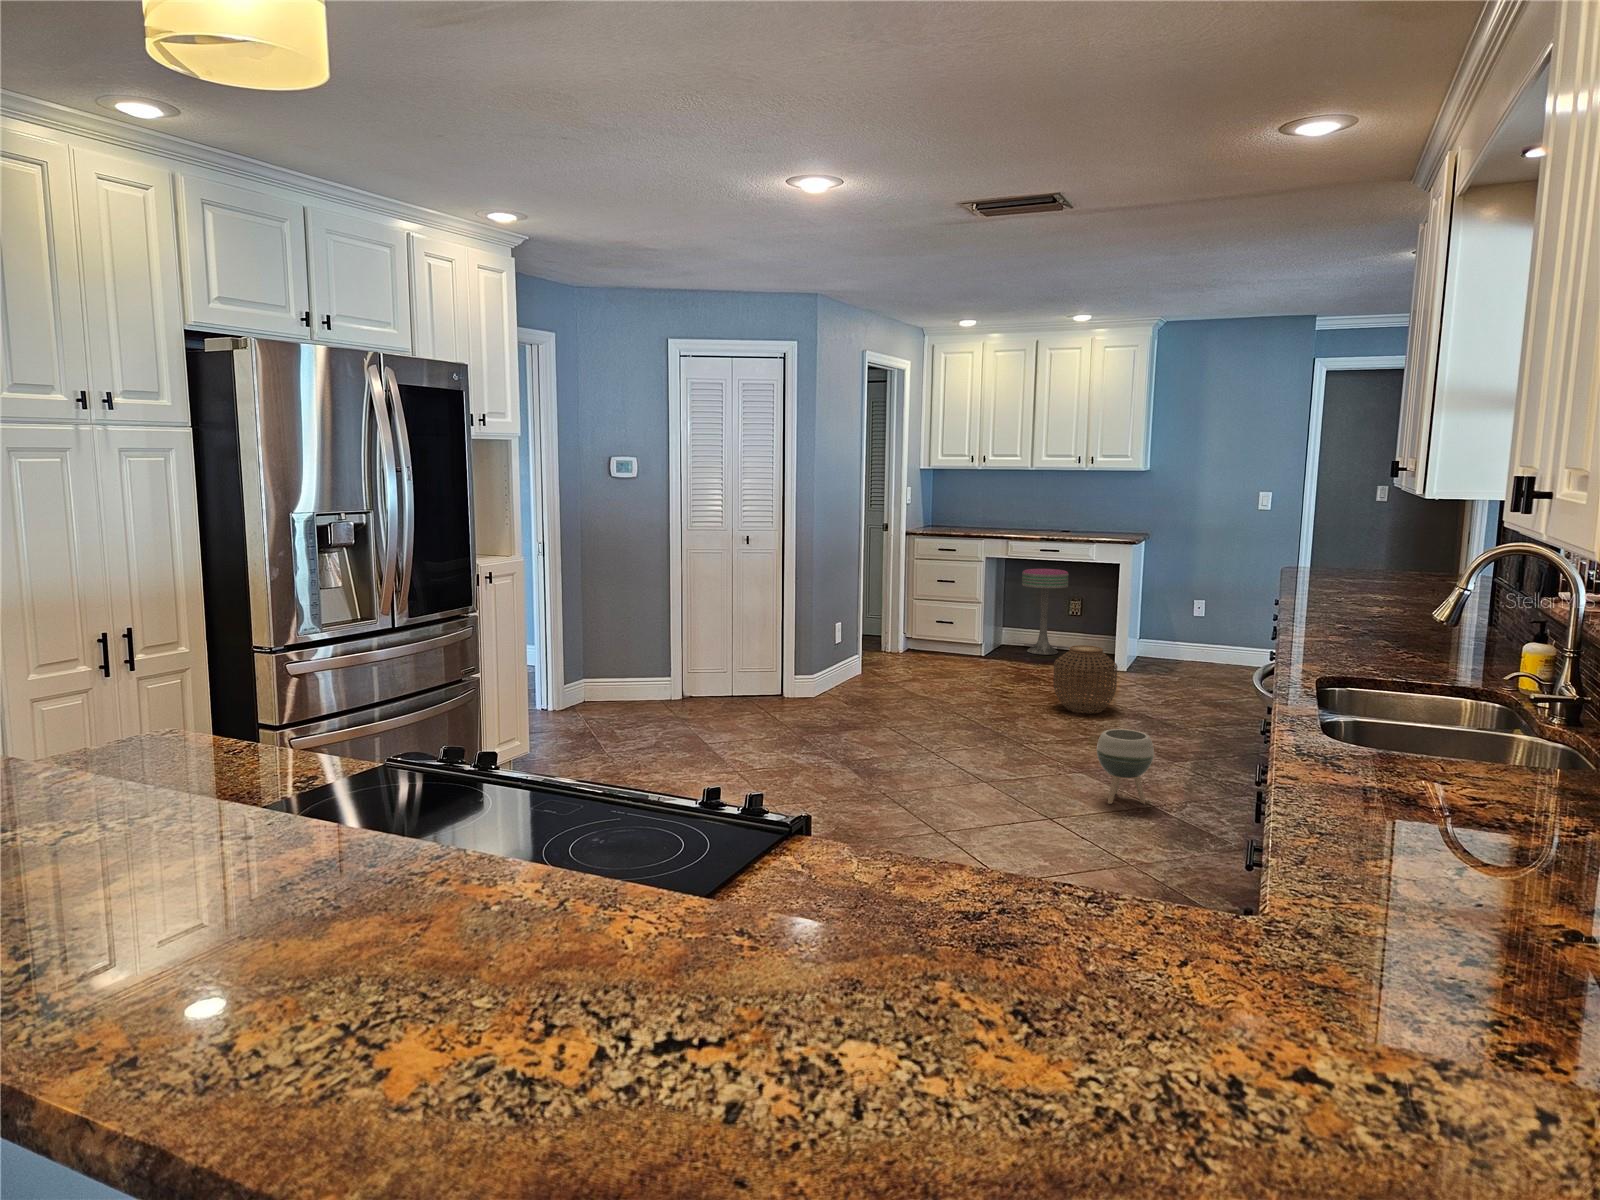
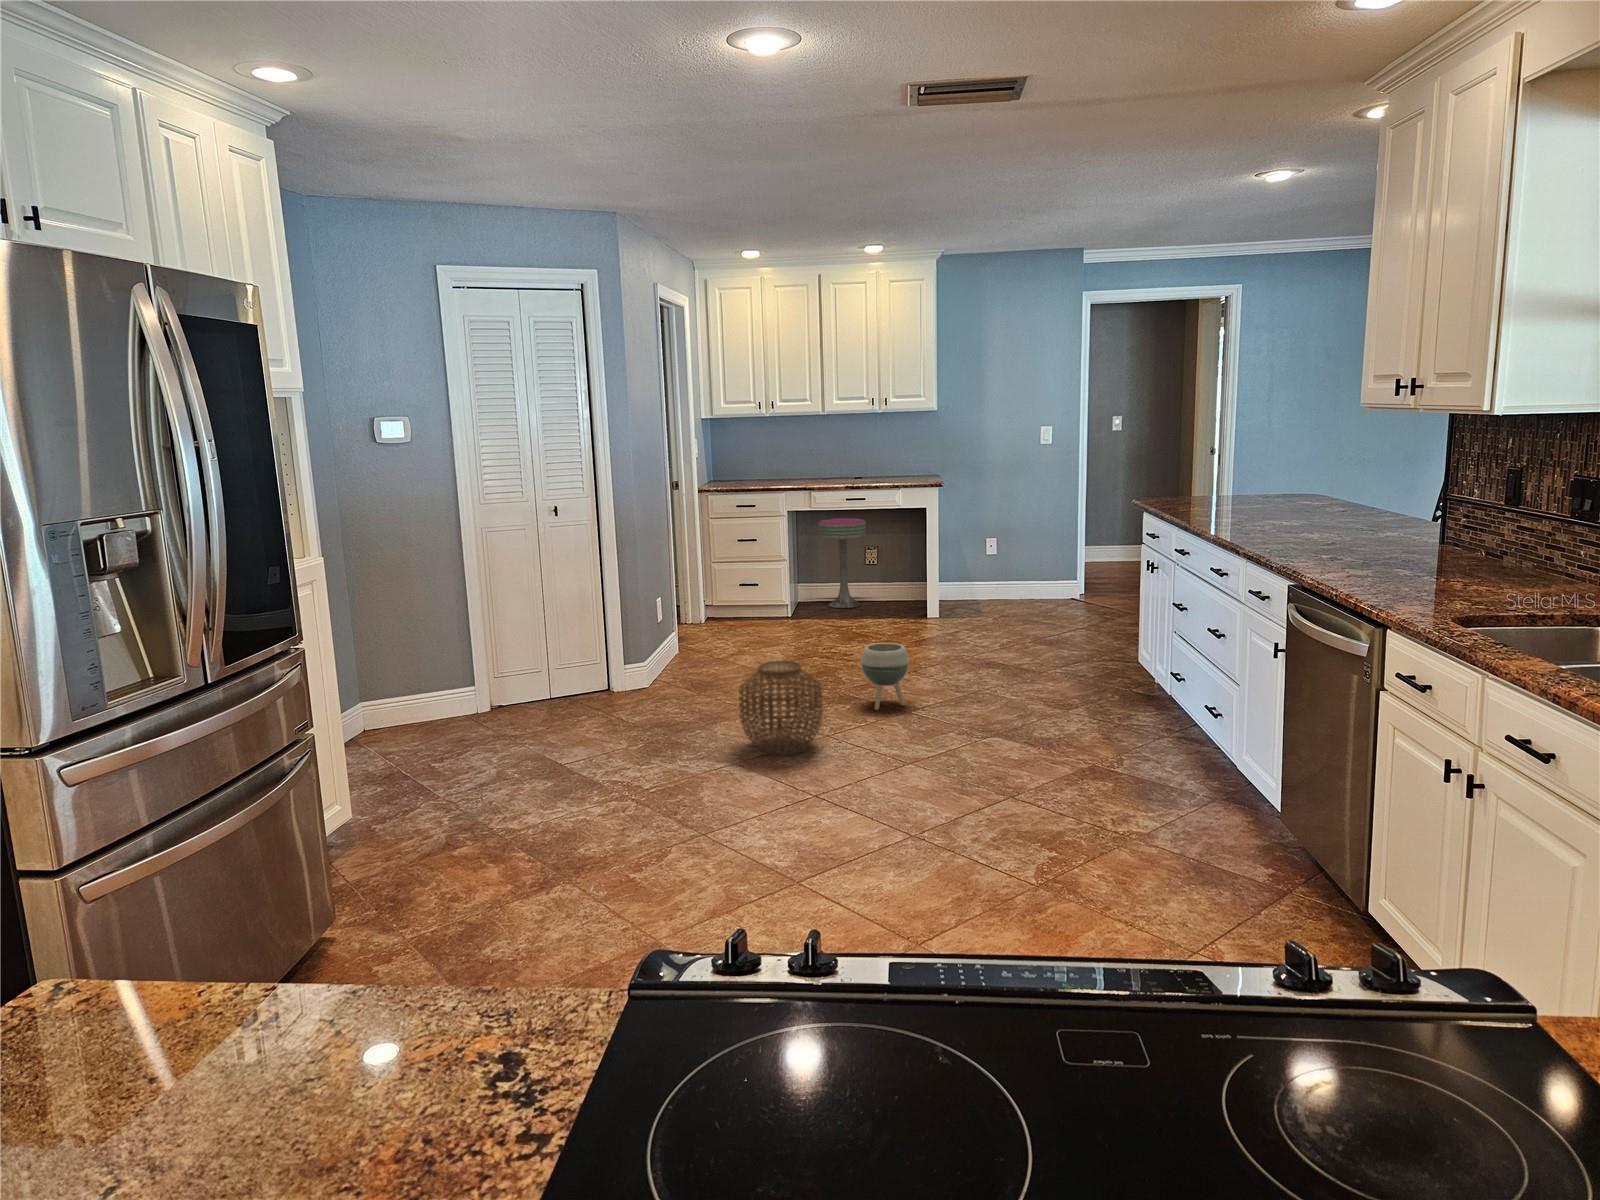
woven basket: present [1053,645,1117,714] -> present [739,661,822,755]
planter: present [1097,729,1154,804] -> present [861,643,909,710]

